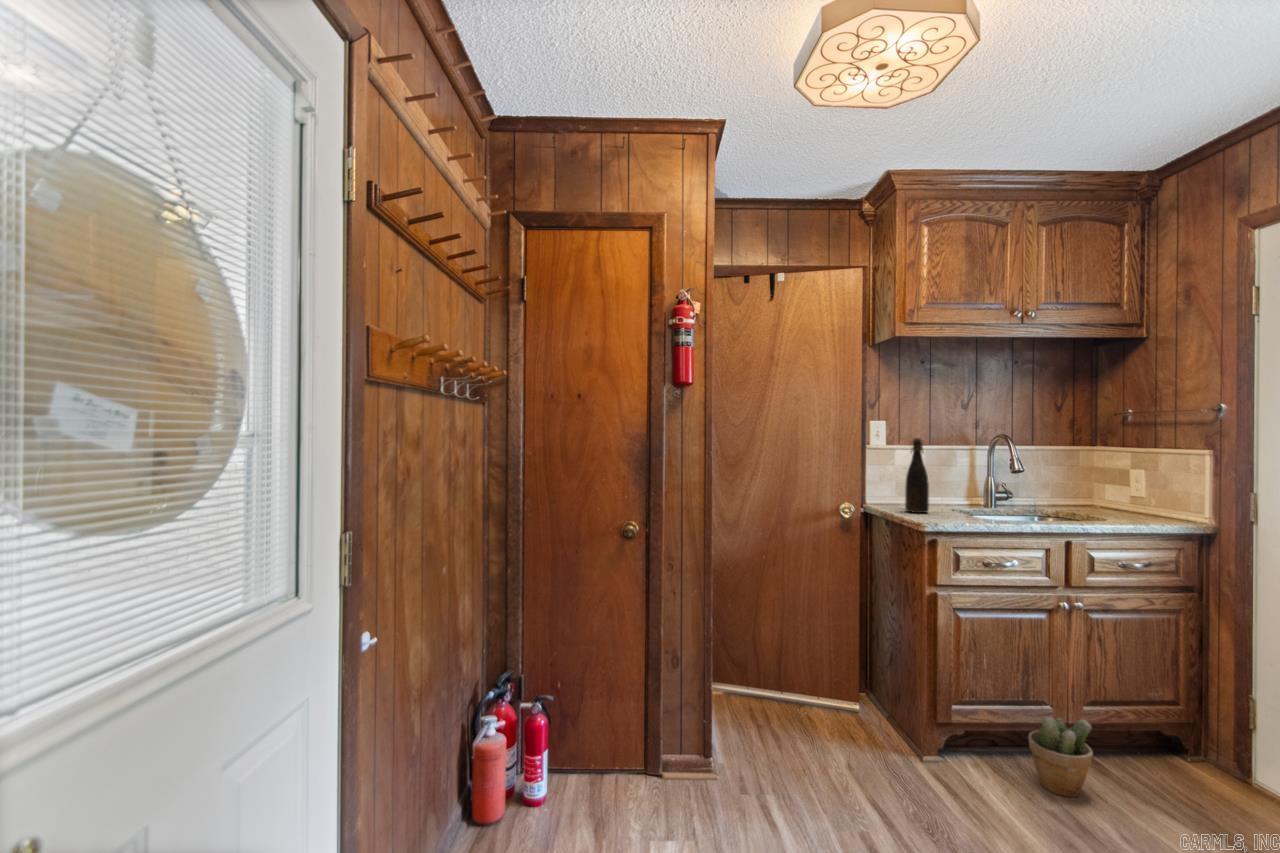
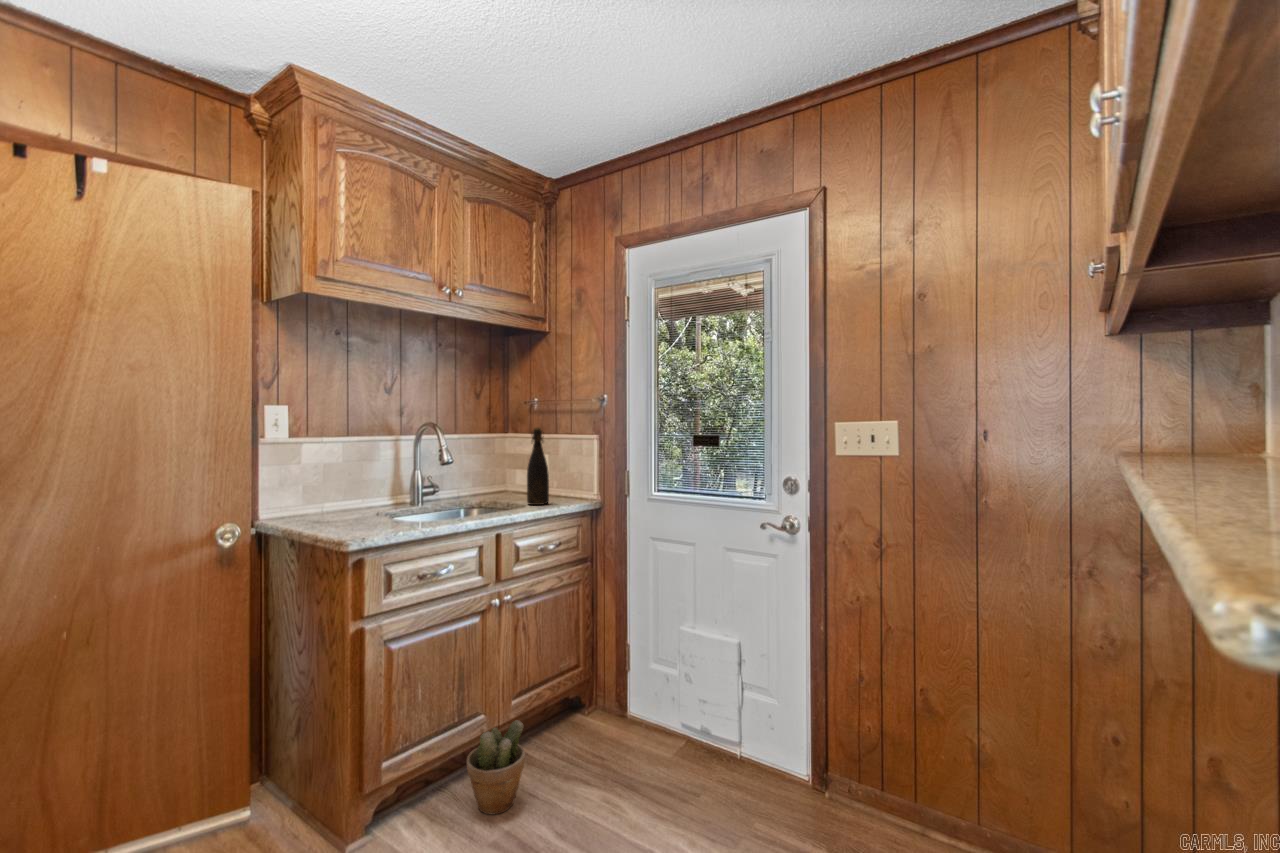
bottle: present [905,438,929,513] -> present [527,427,549,505]

